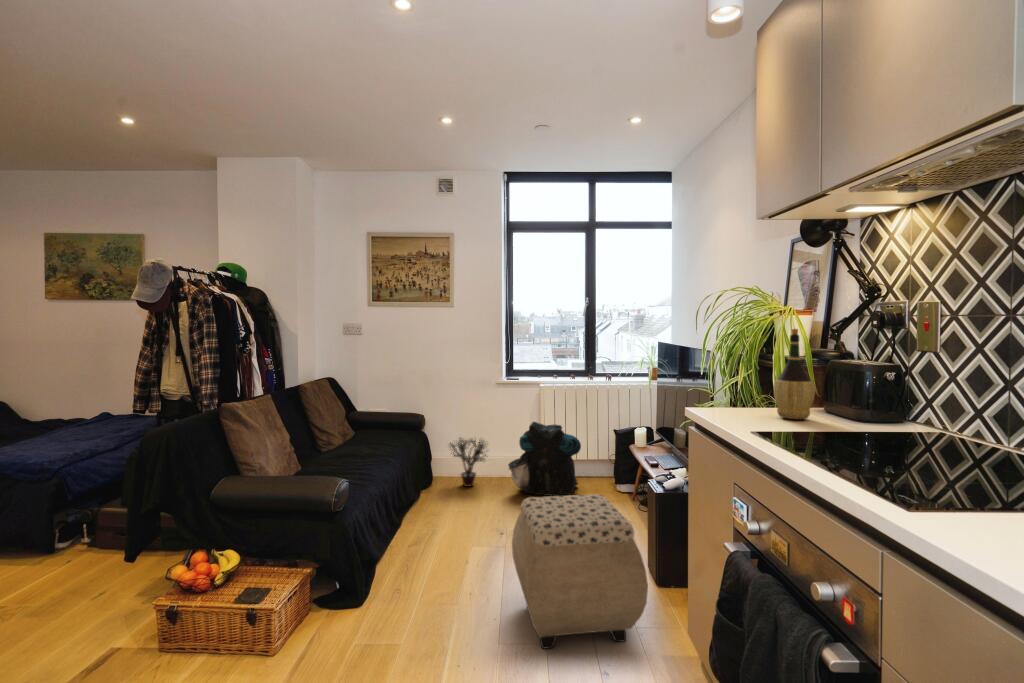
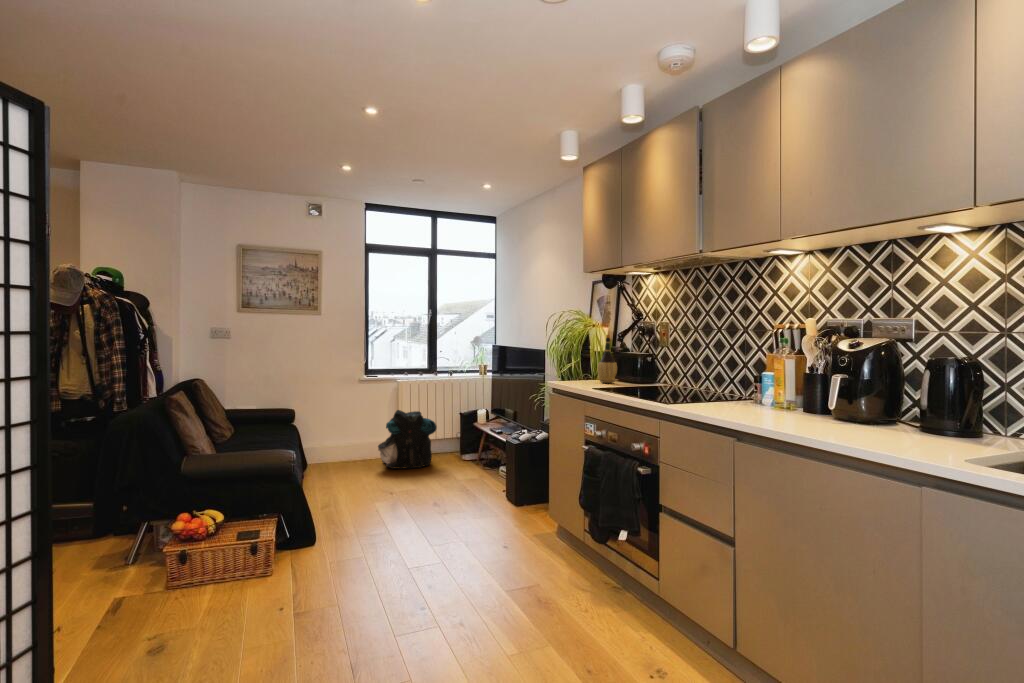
potted plant: present [450,438,486,487] -> none [318,427,358,470]
ottoman: present [512,494,648,649] -> none [427,446,527,544]

